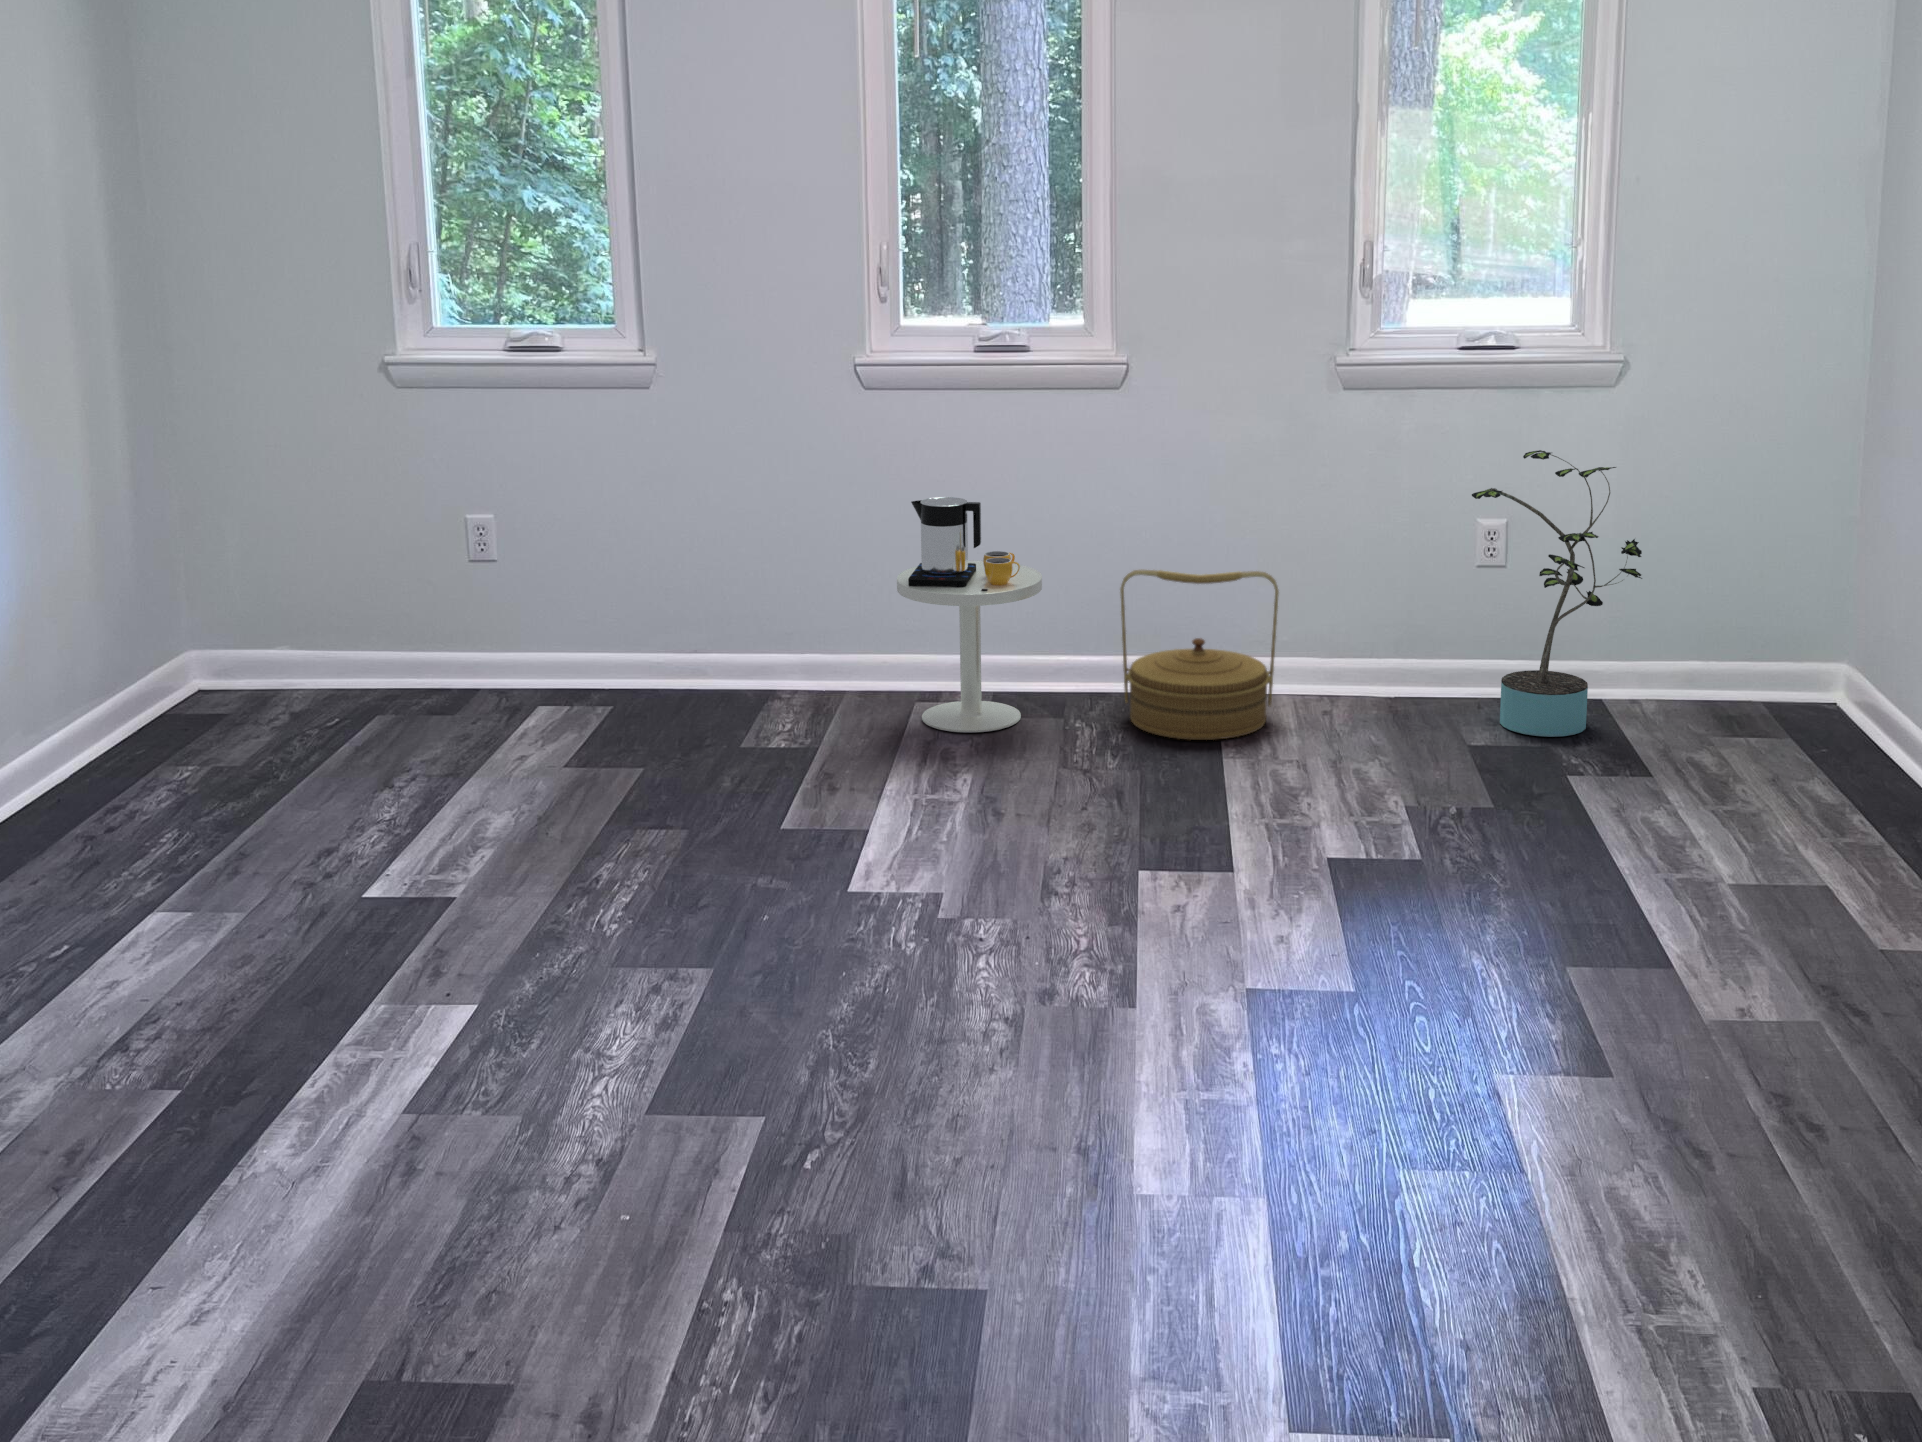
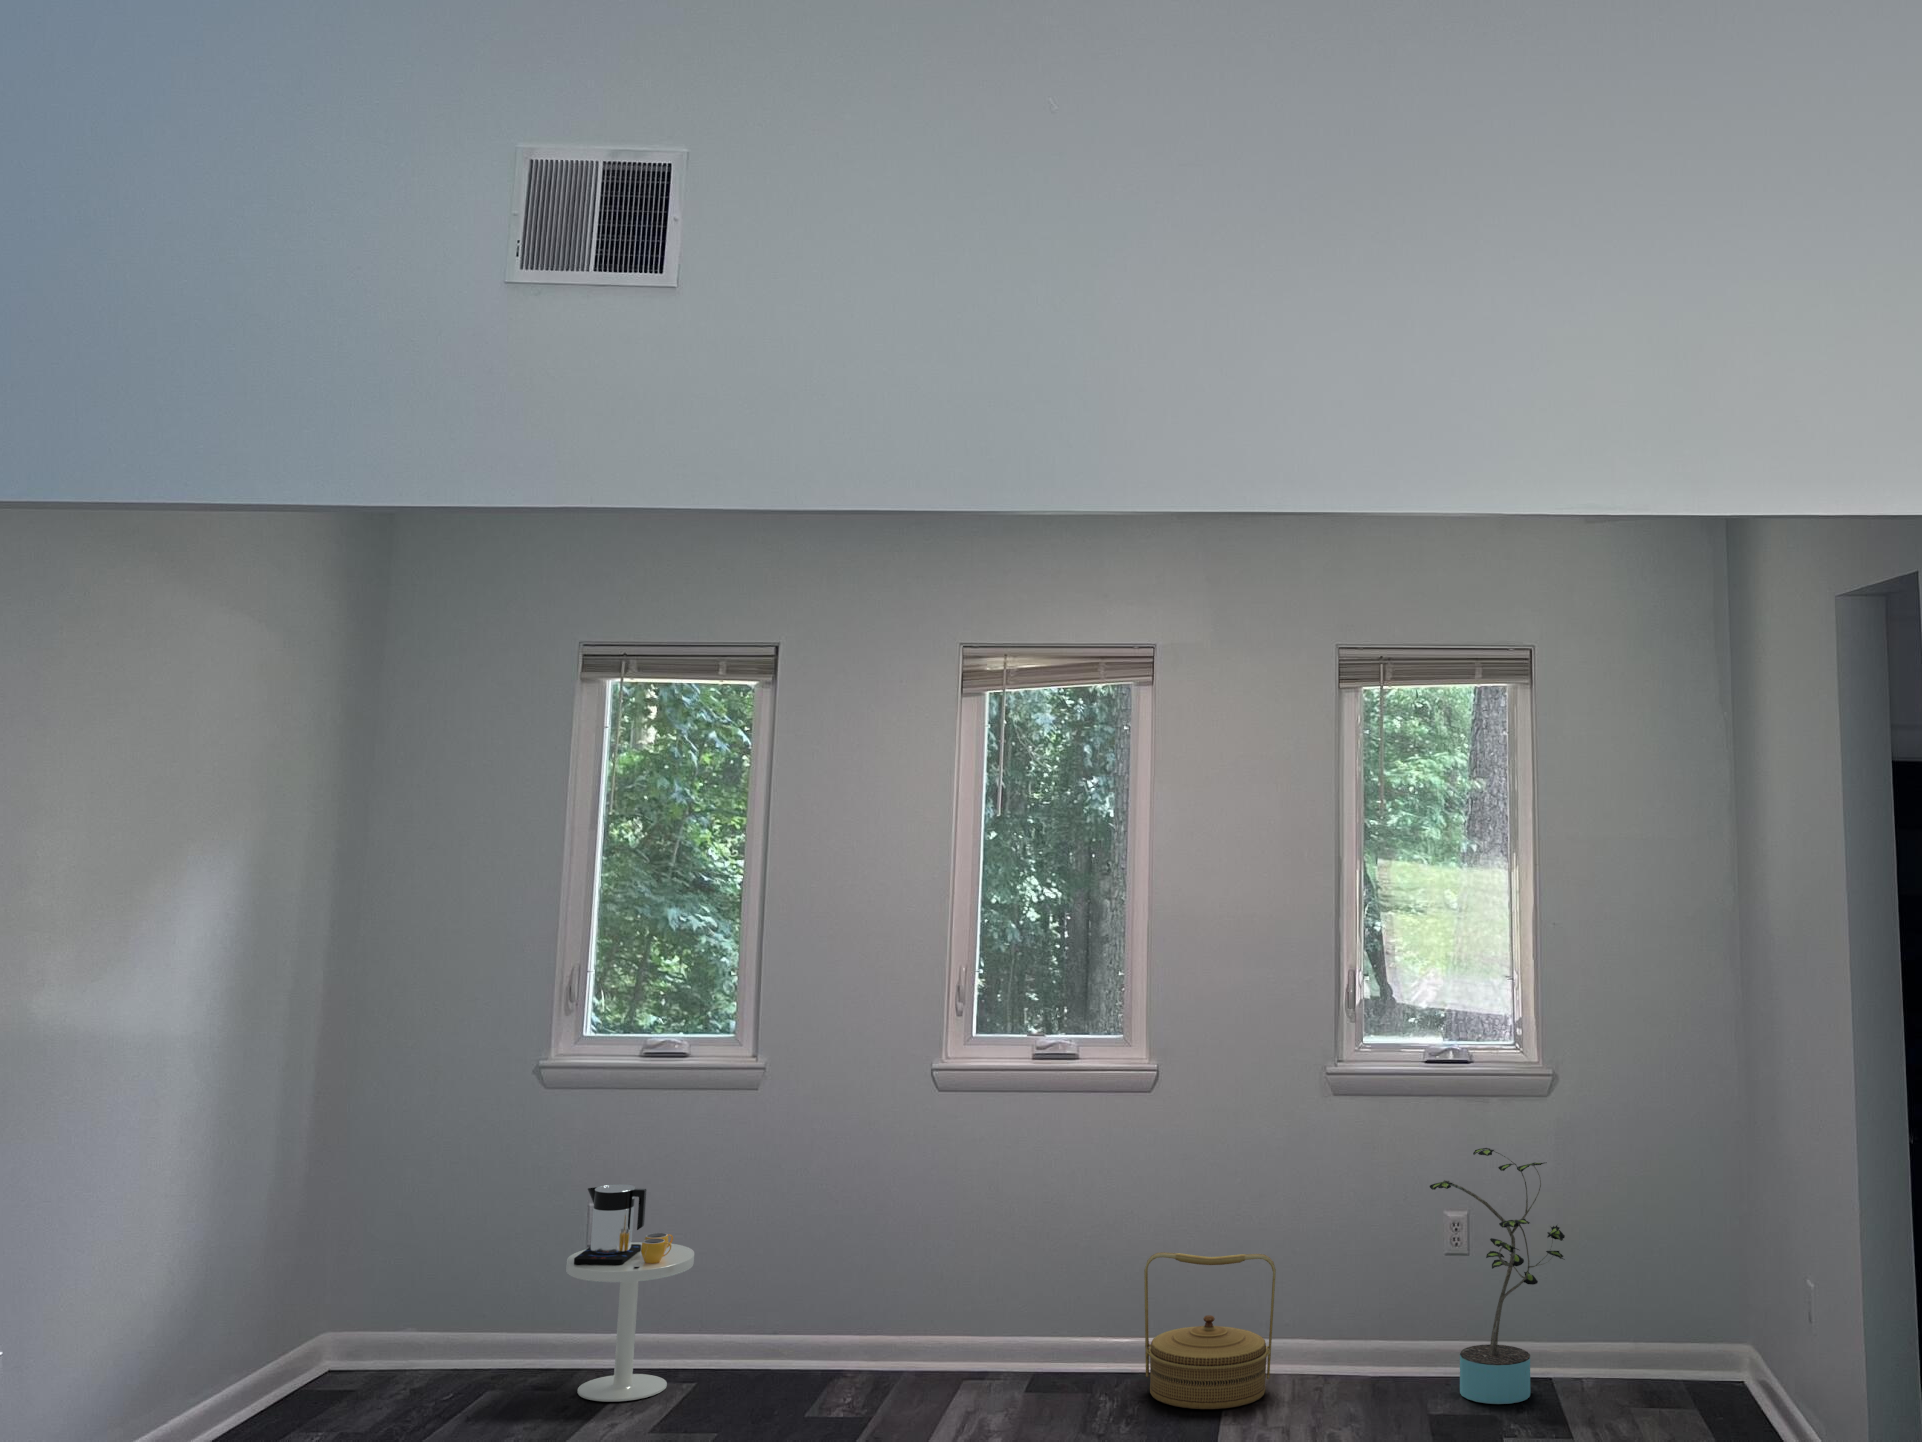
side table: present [897,497,1042,732] -> present [566,1184,694,1402]

